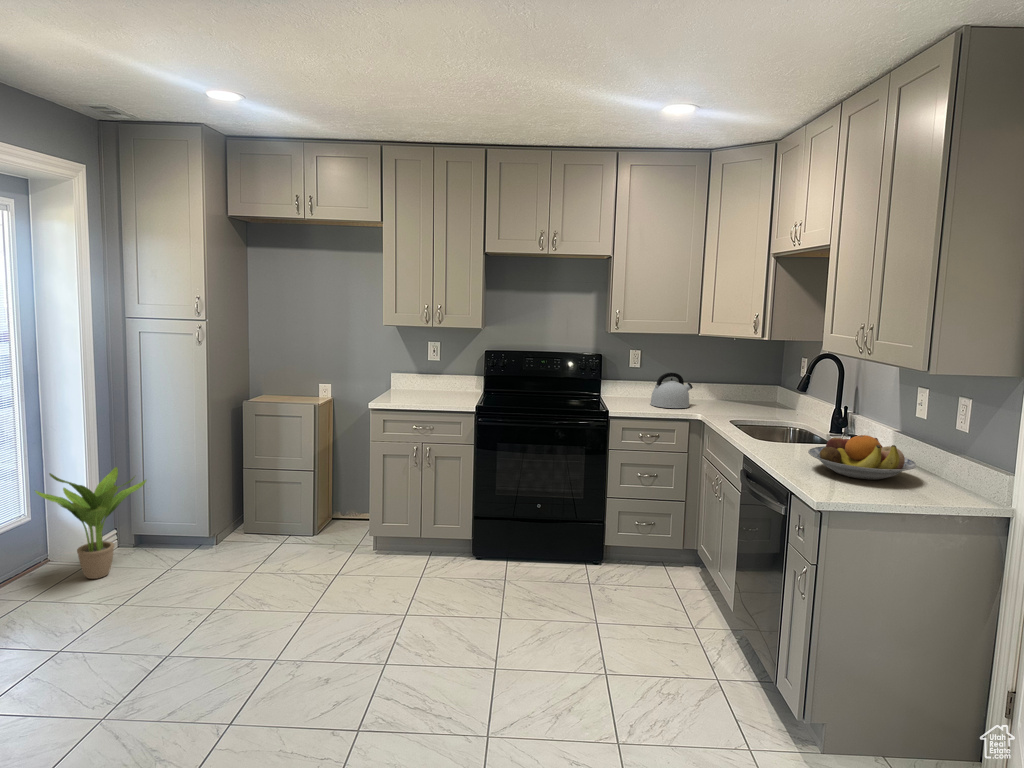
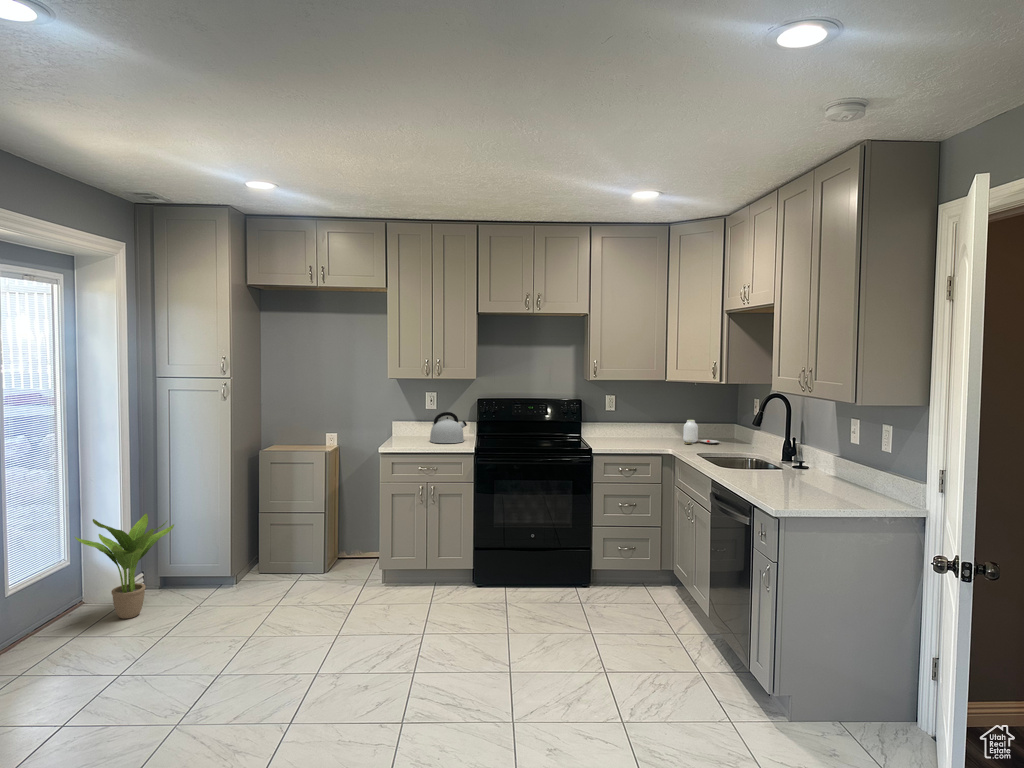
kettle: present [650,373,693,408] -> present [430,412,467,443]
jar: none [717,381,760,408] -> present [683,420,719,444]
fruit bowl: present [808,433,917,480] -> none [766,457,853,494]

